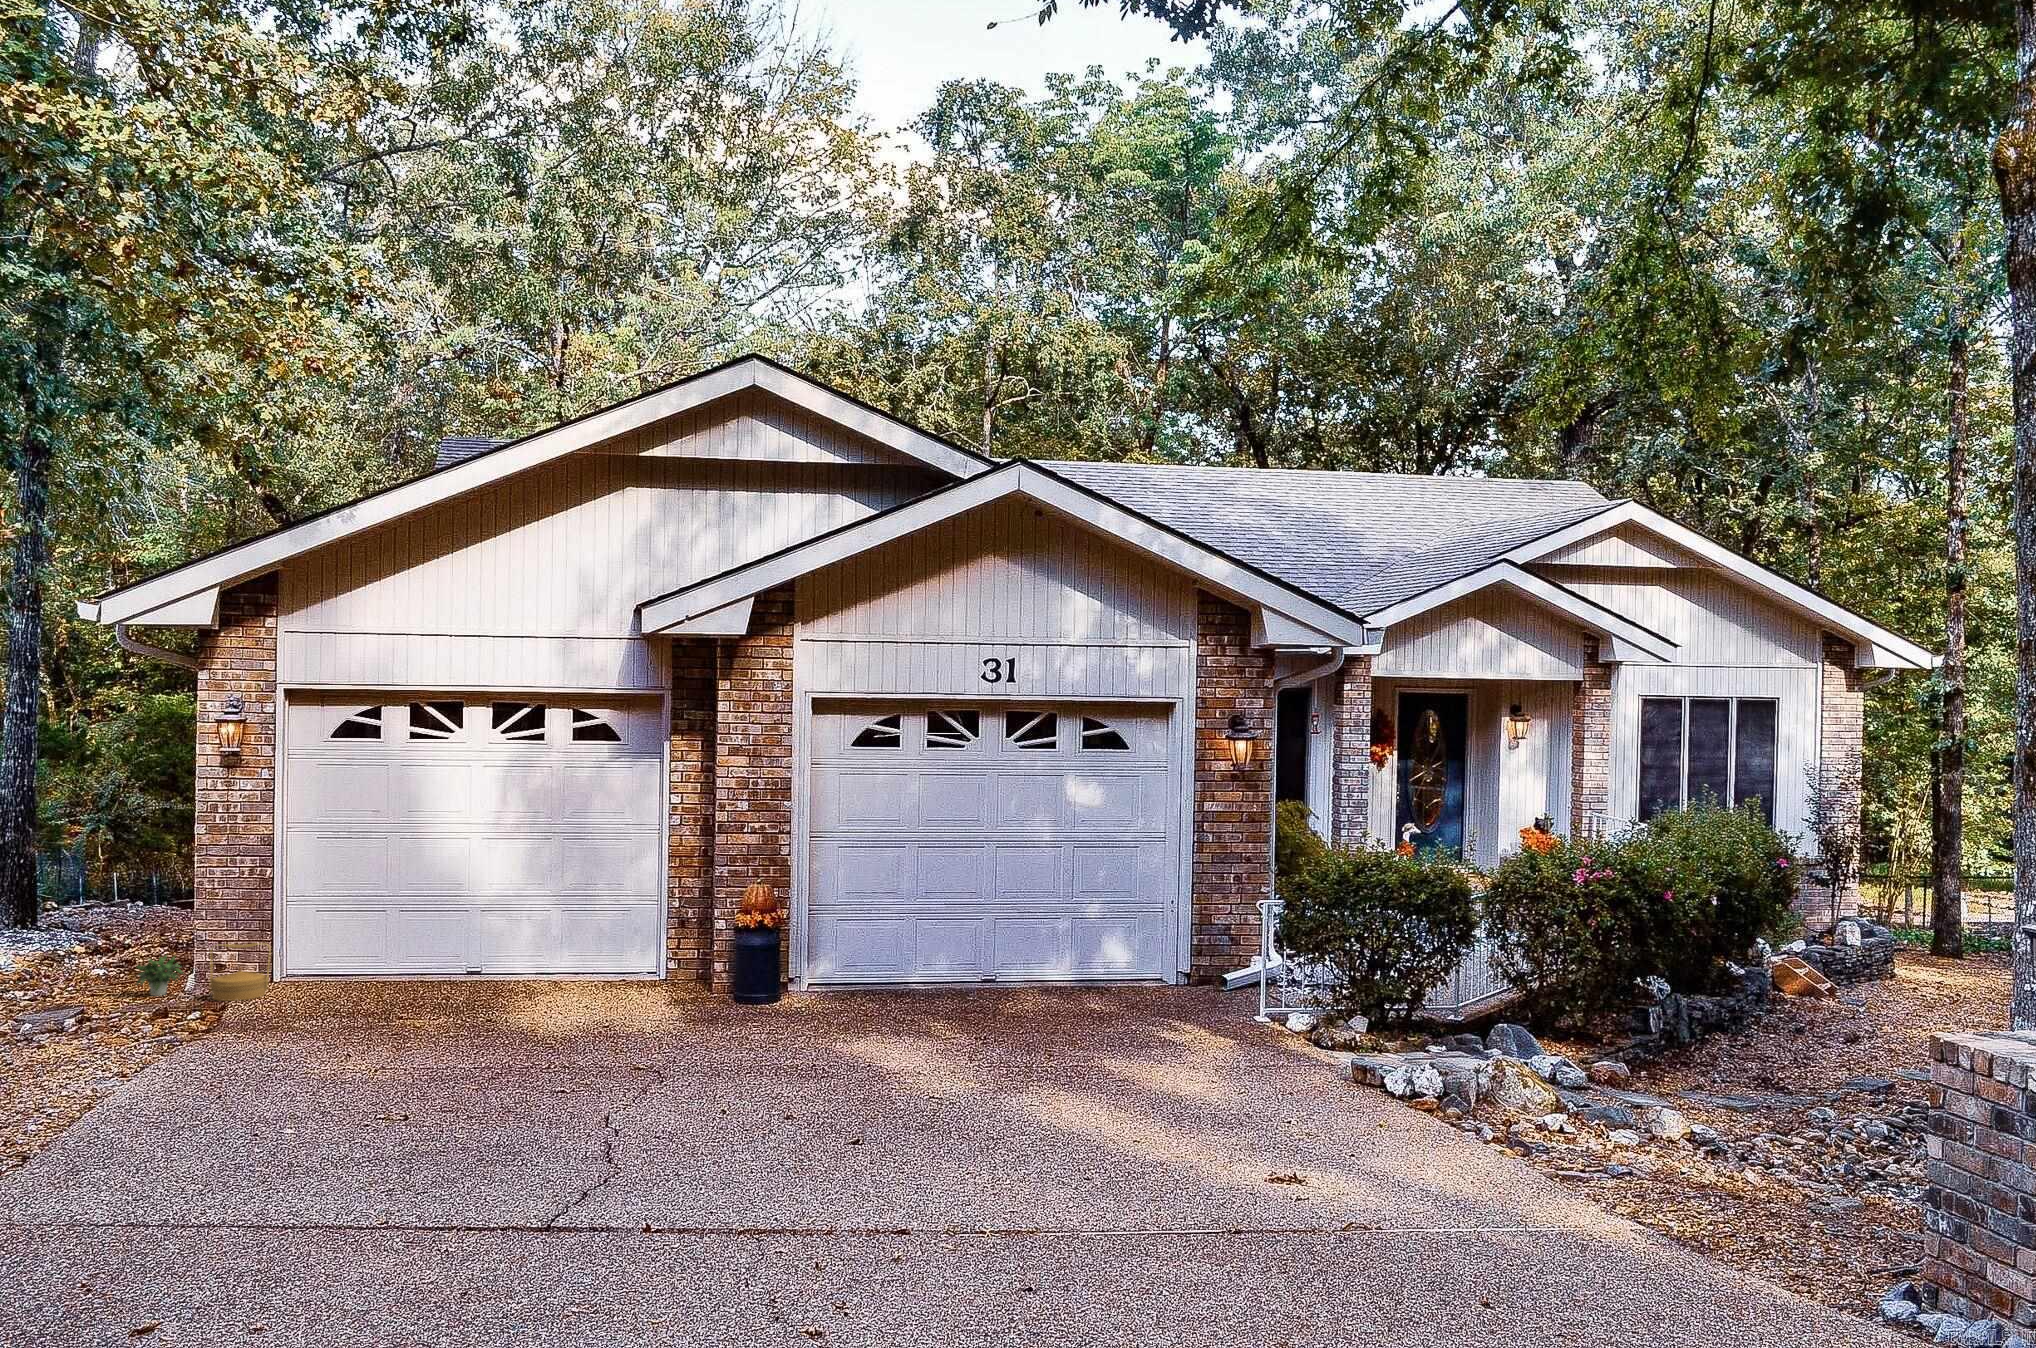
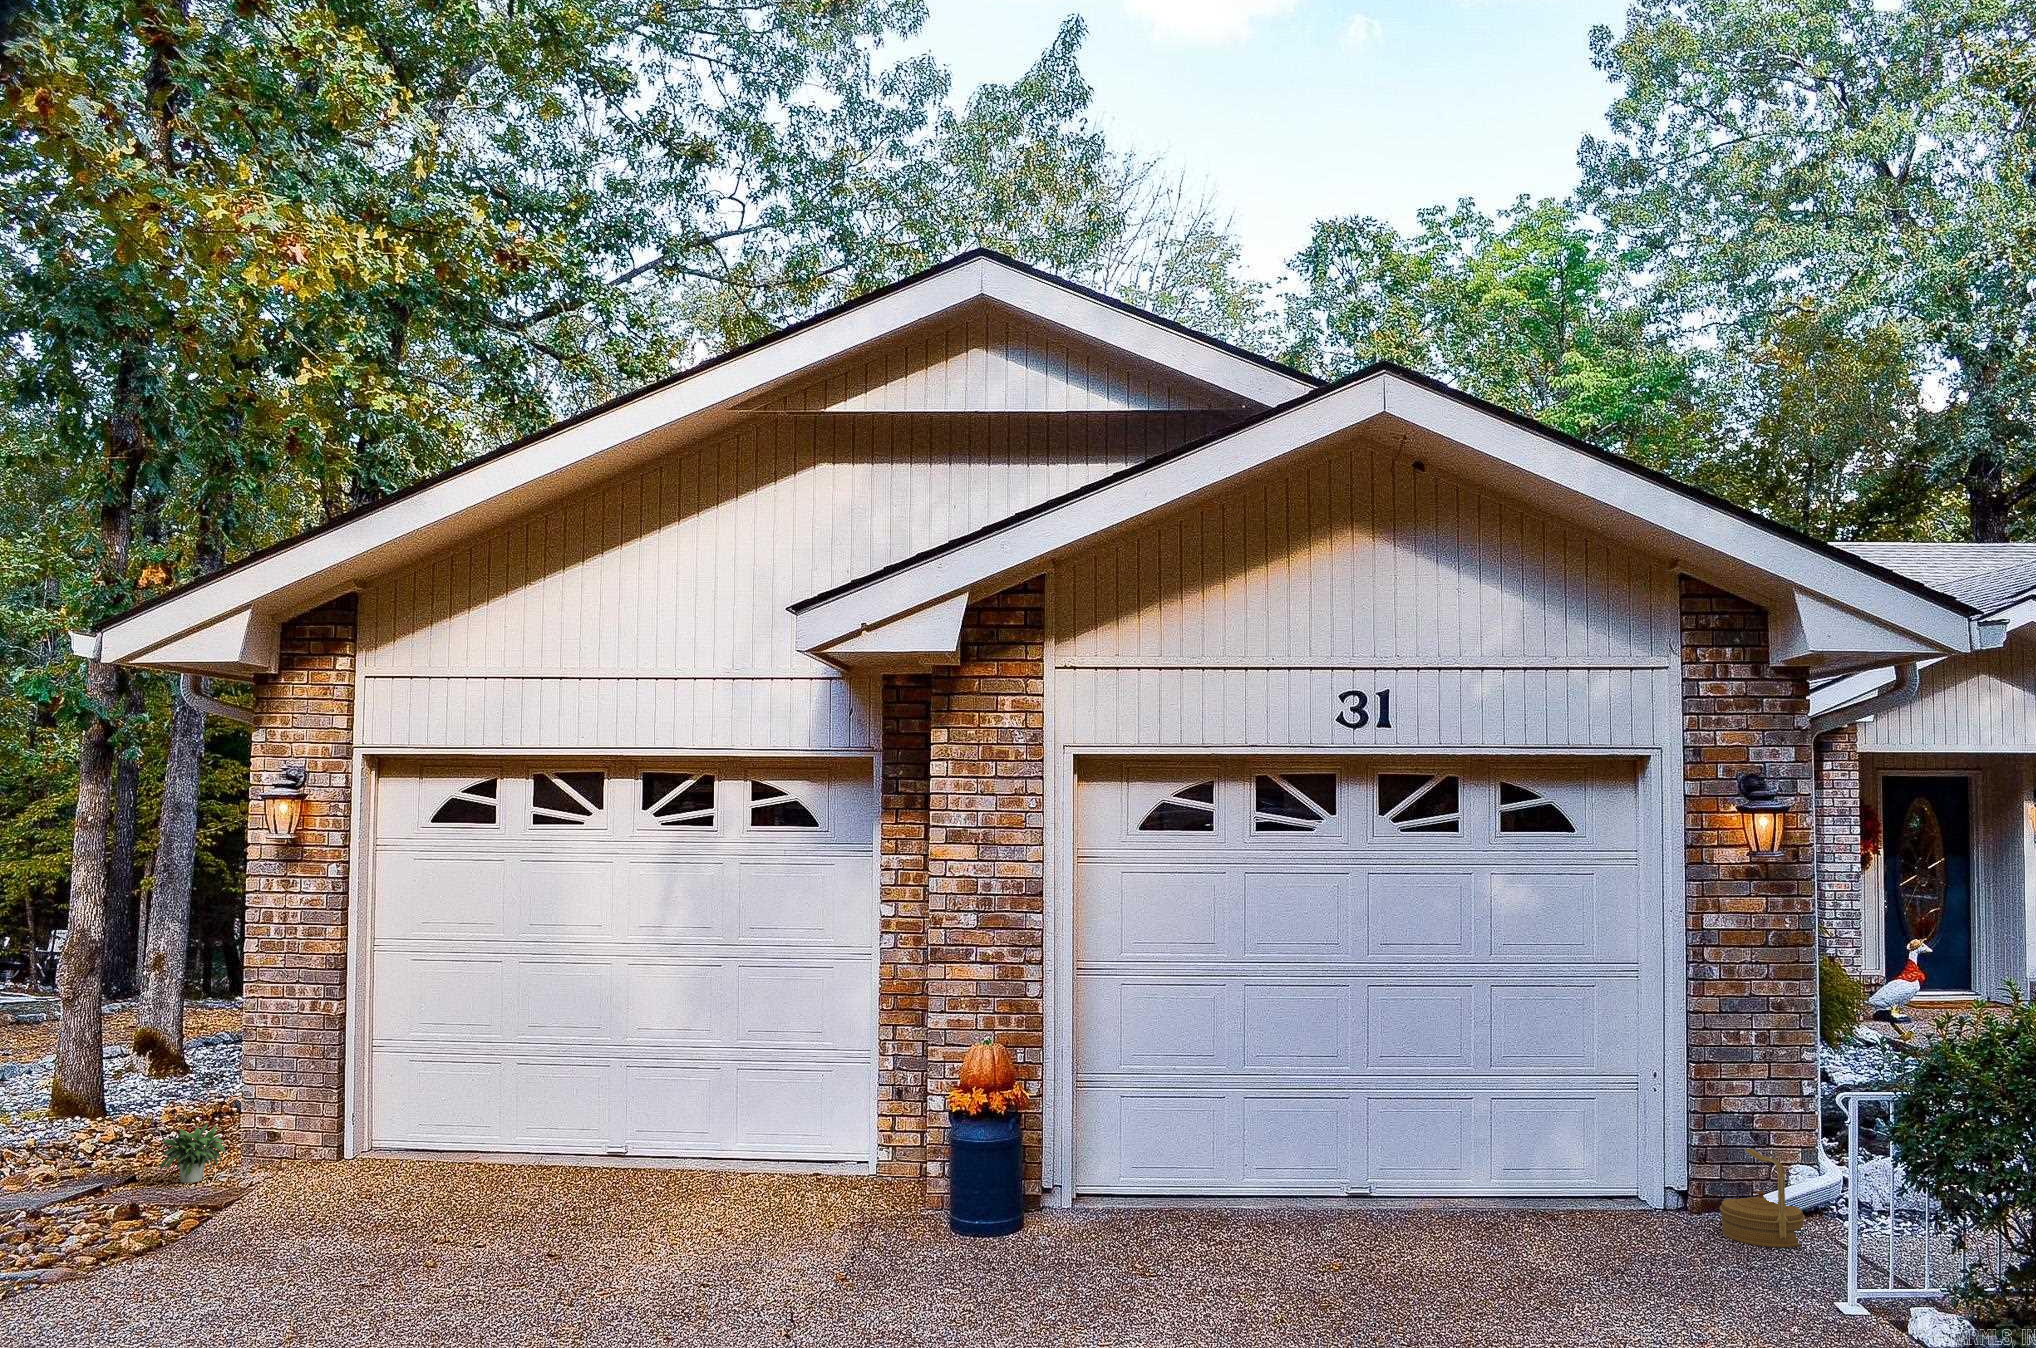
woven basket: present [210,943,271,1001] -> present [1720,1148,1805,1247]

